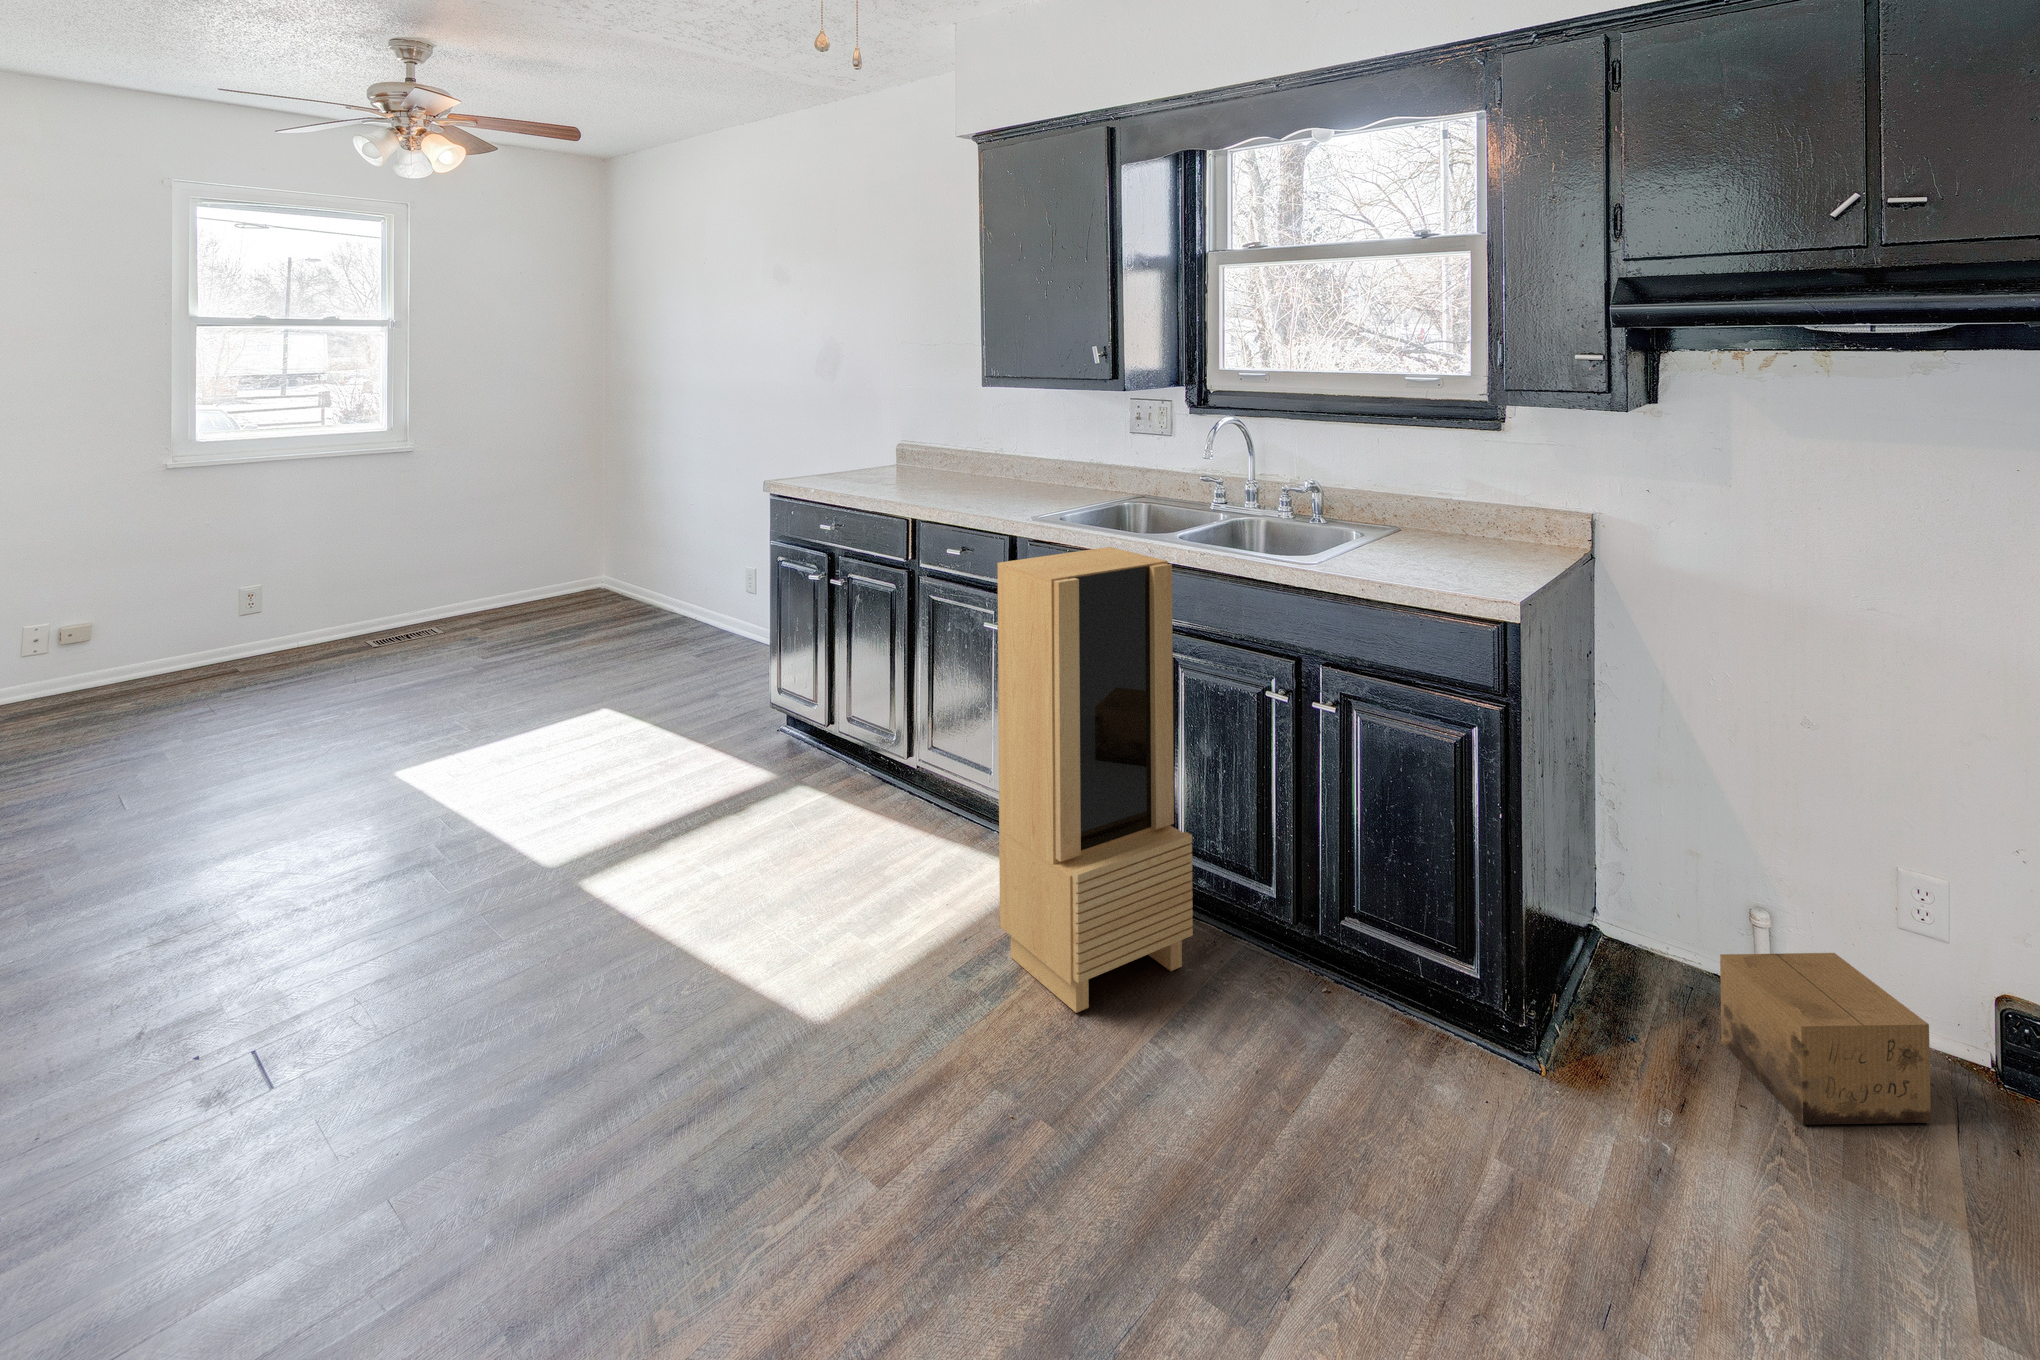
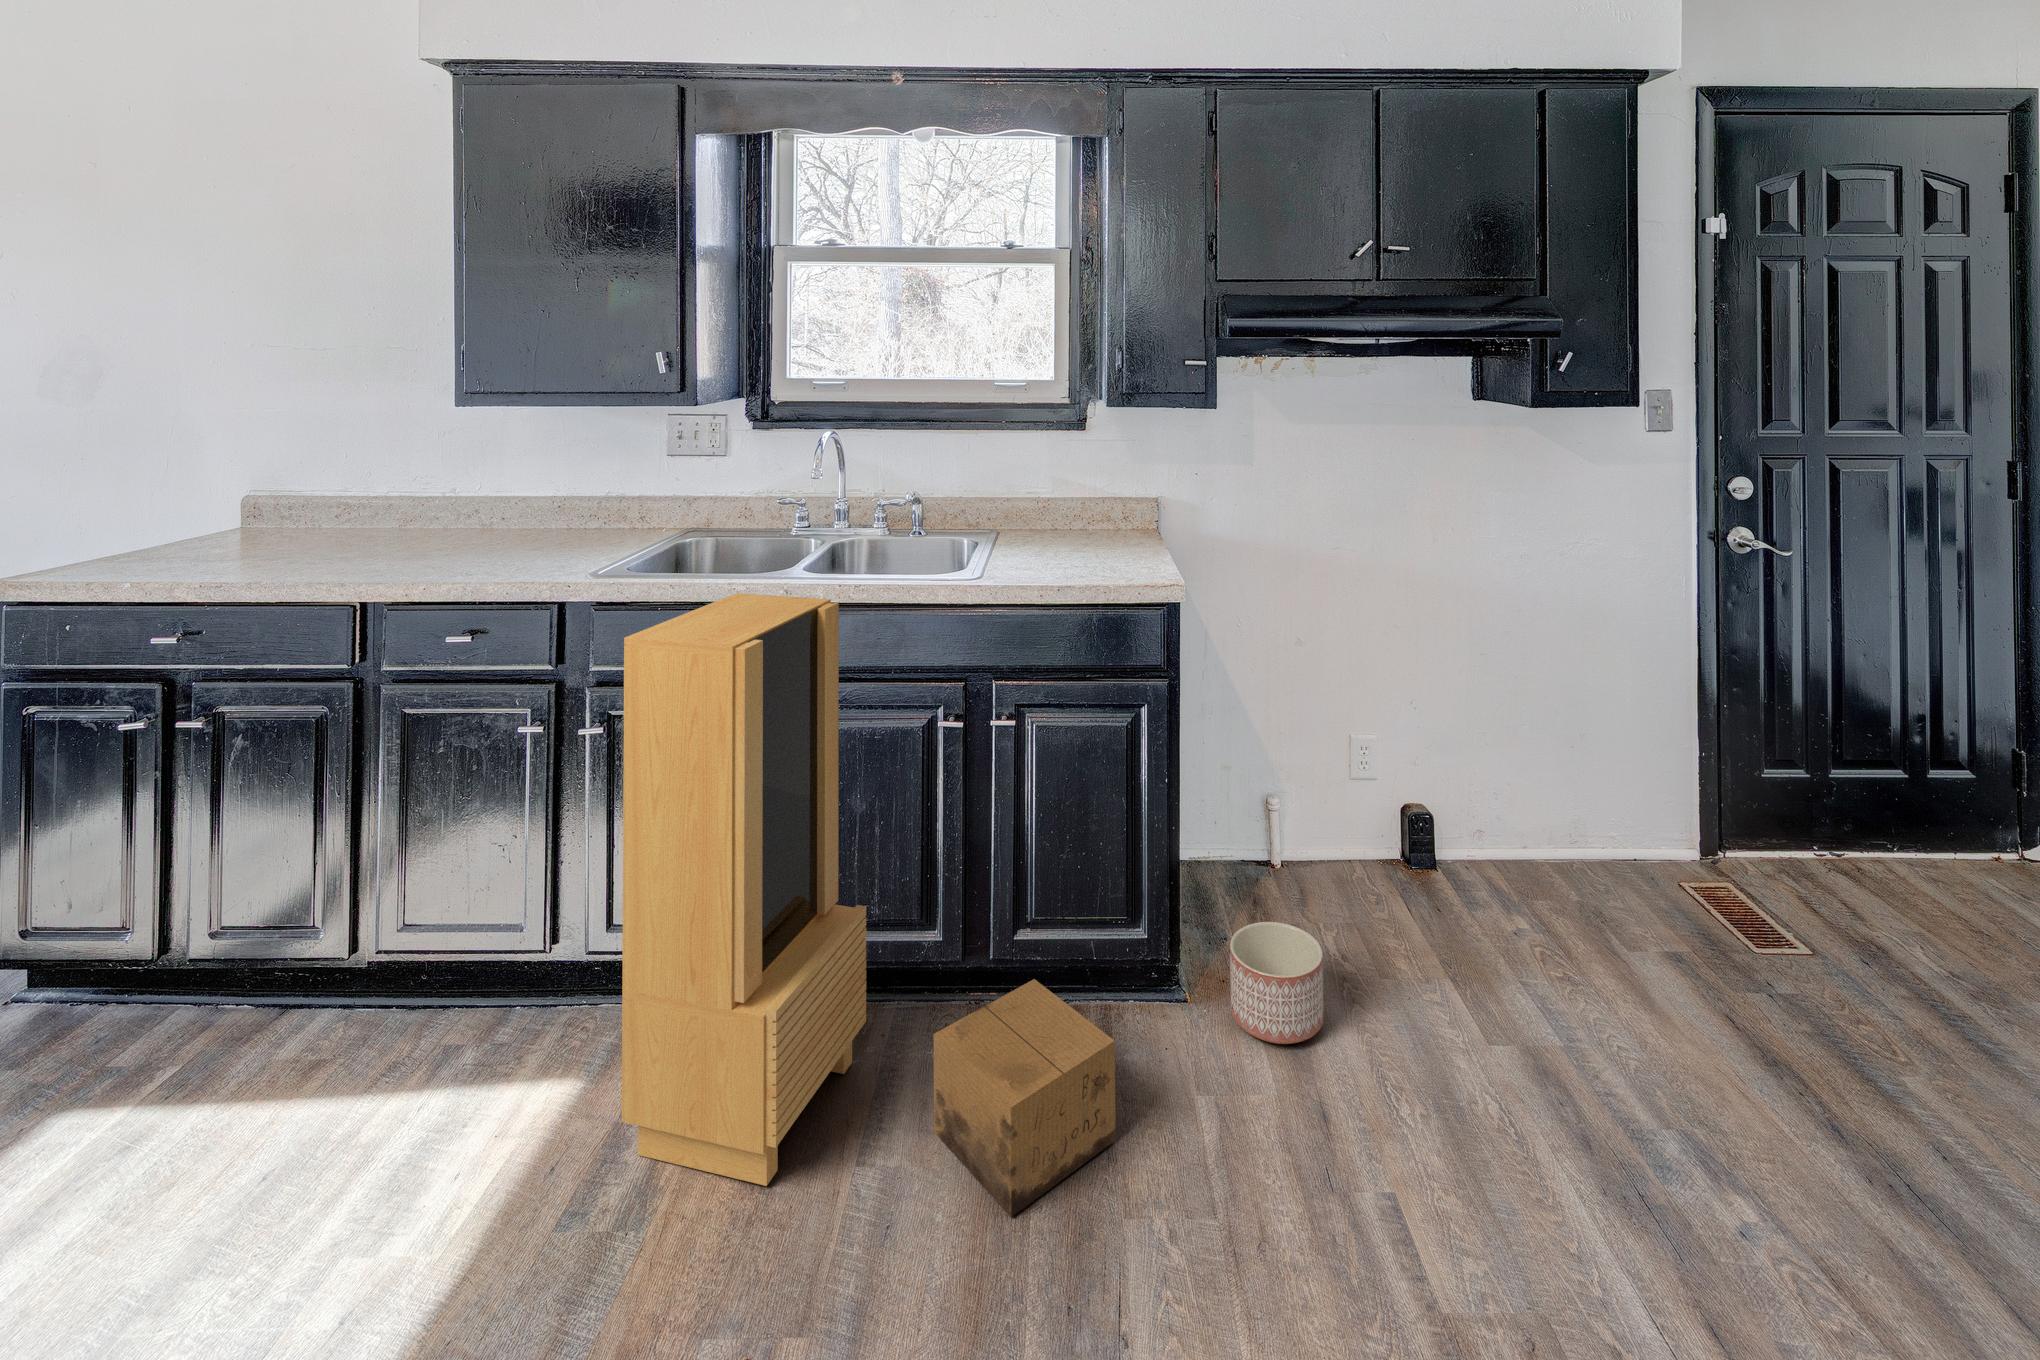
cardboard box: present [1720,953,1931,1125] -> present [934,979,1116,1217]
planter: none [1562,1002,1682,1145] -> present [1230,922,1323,1044]

